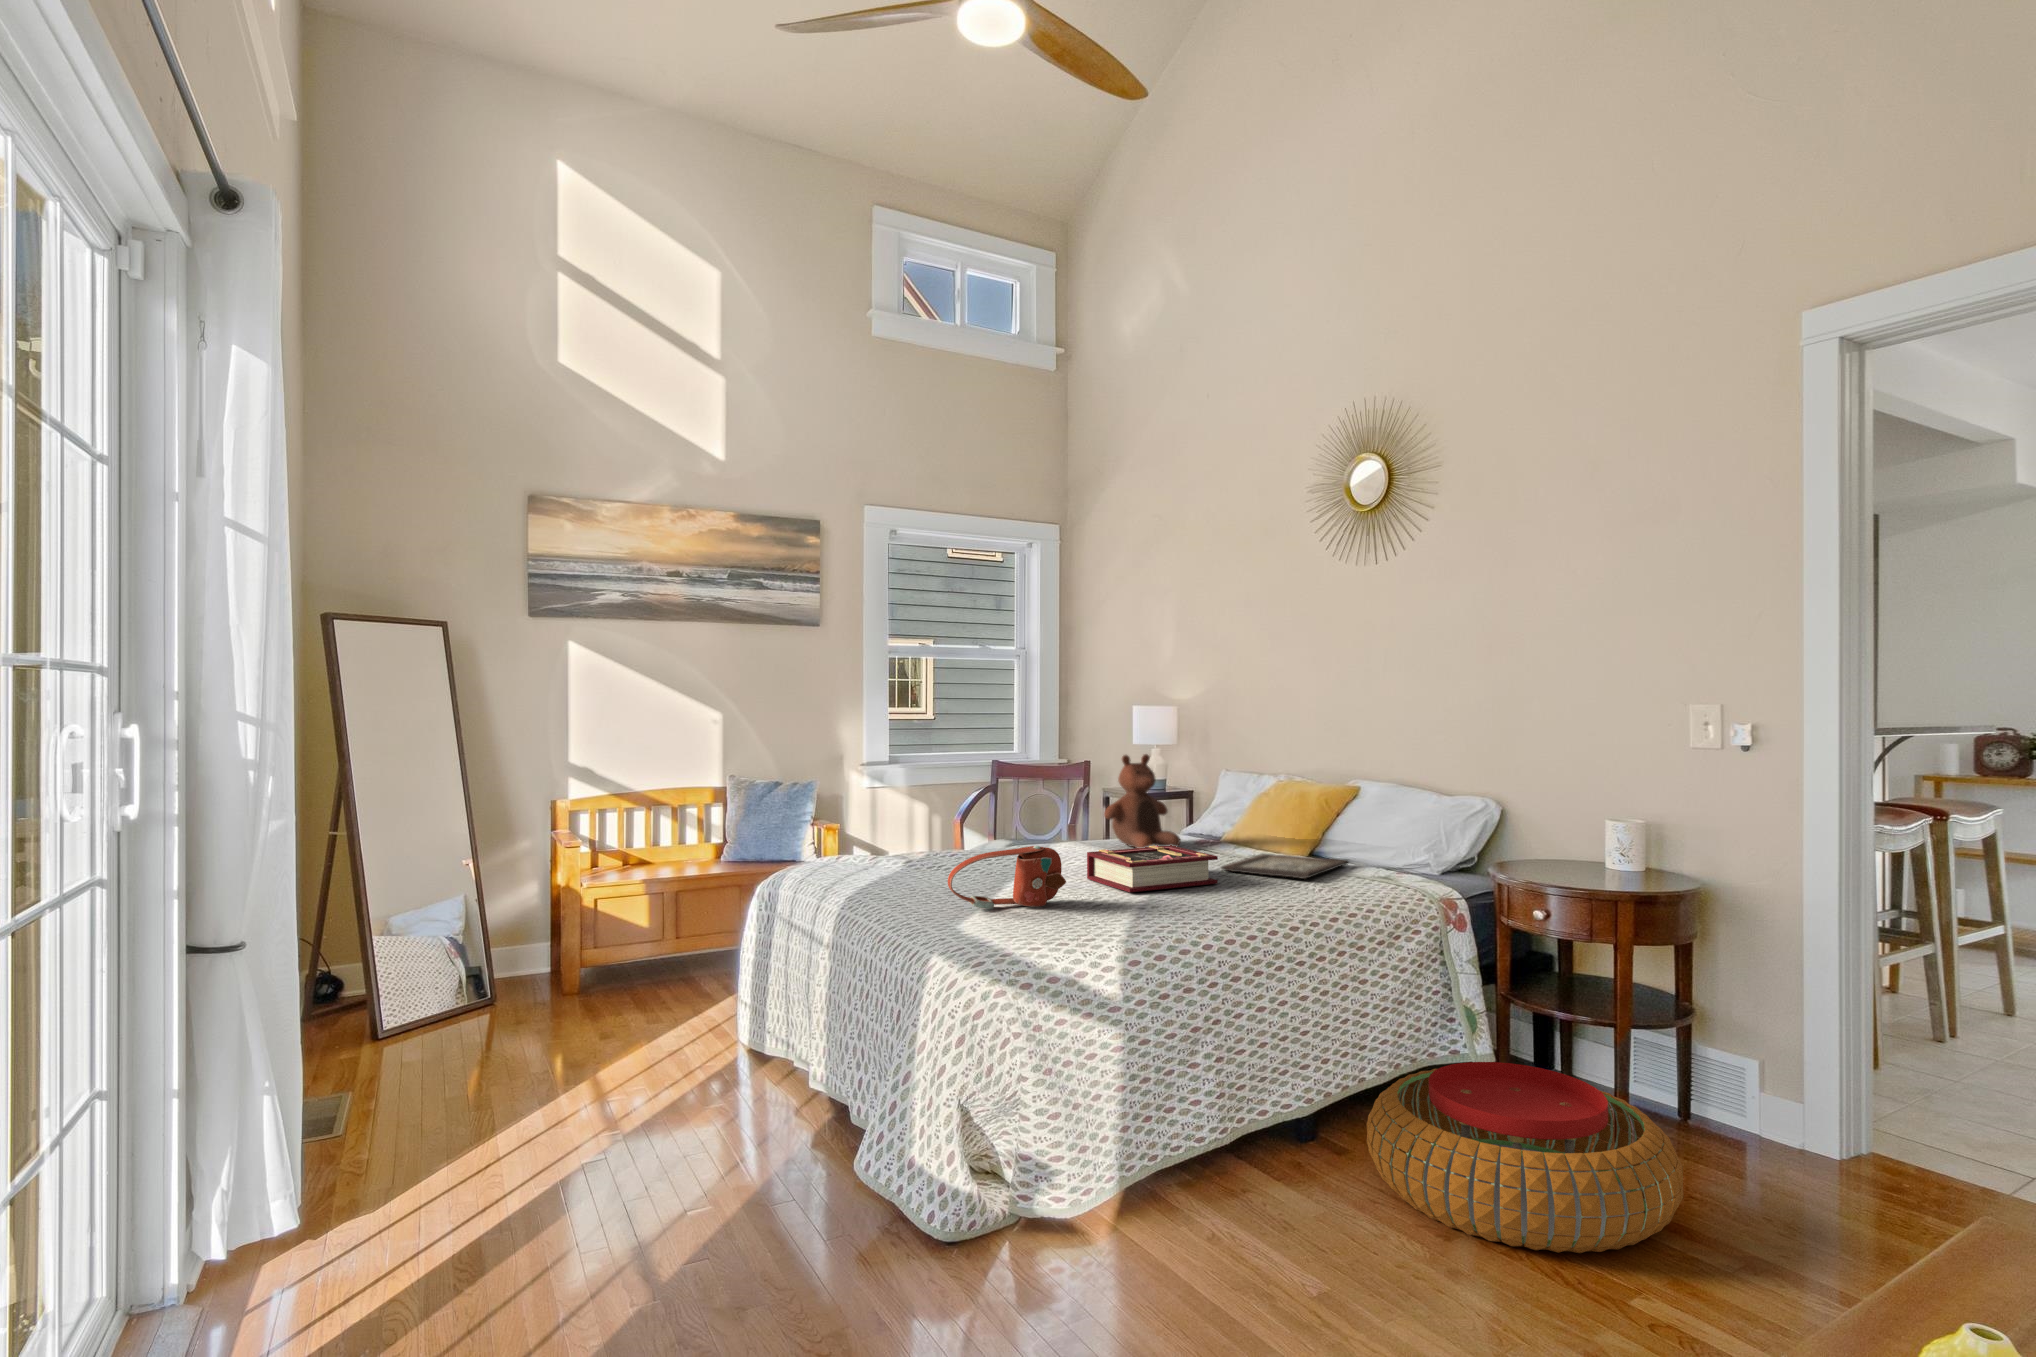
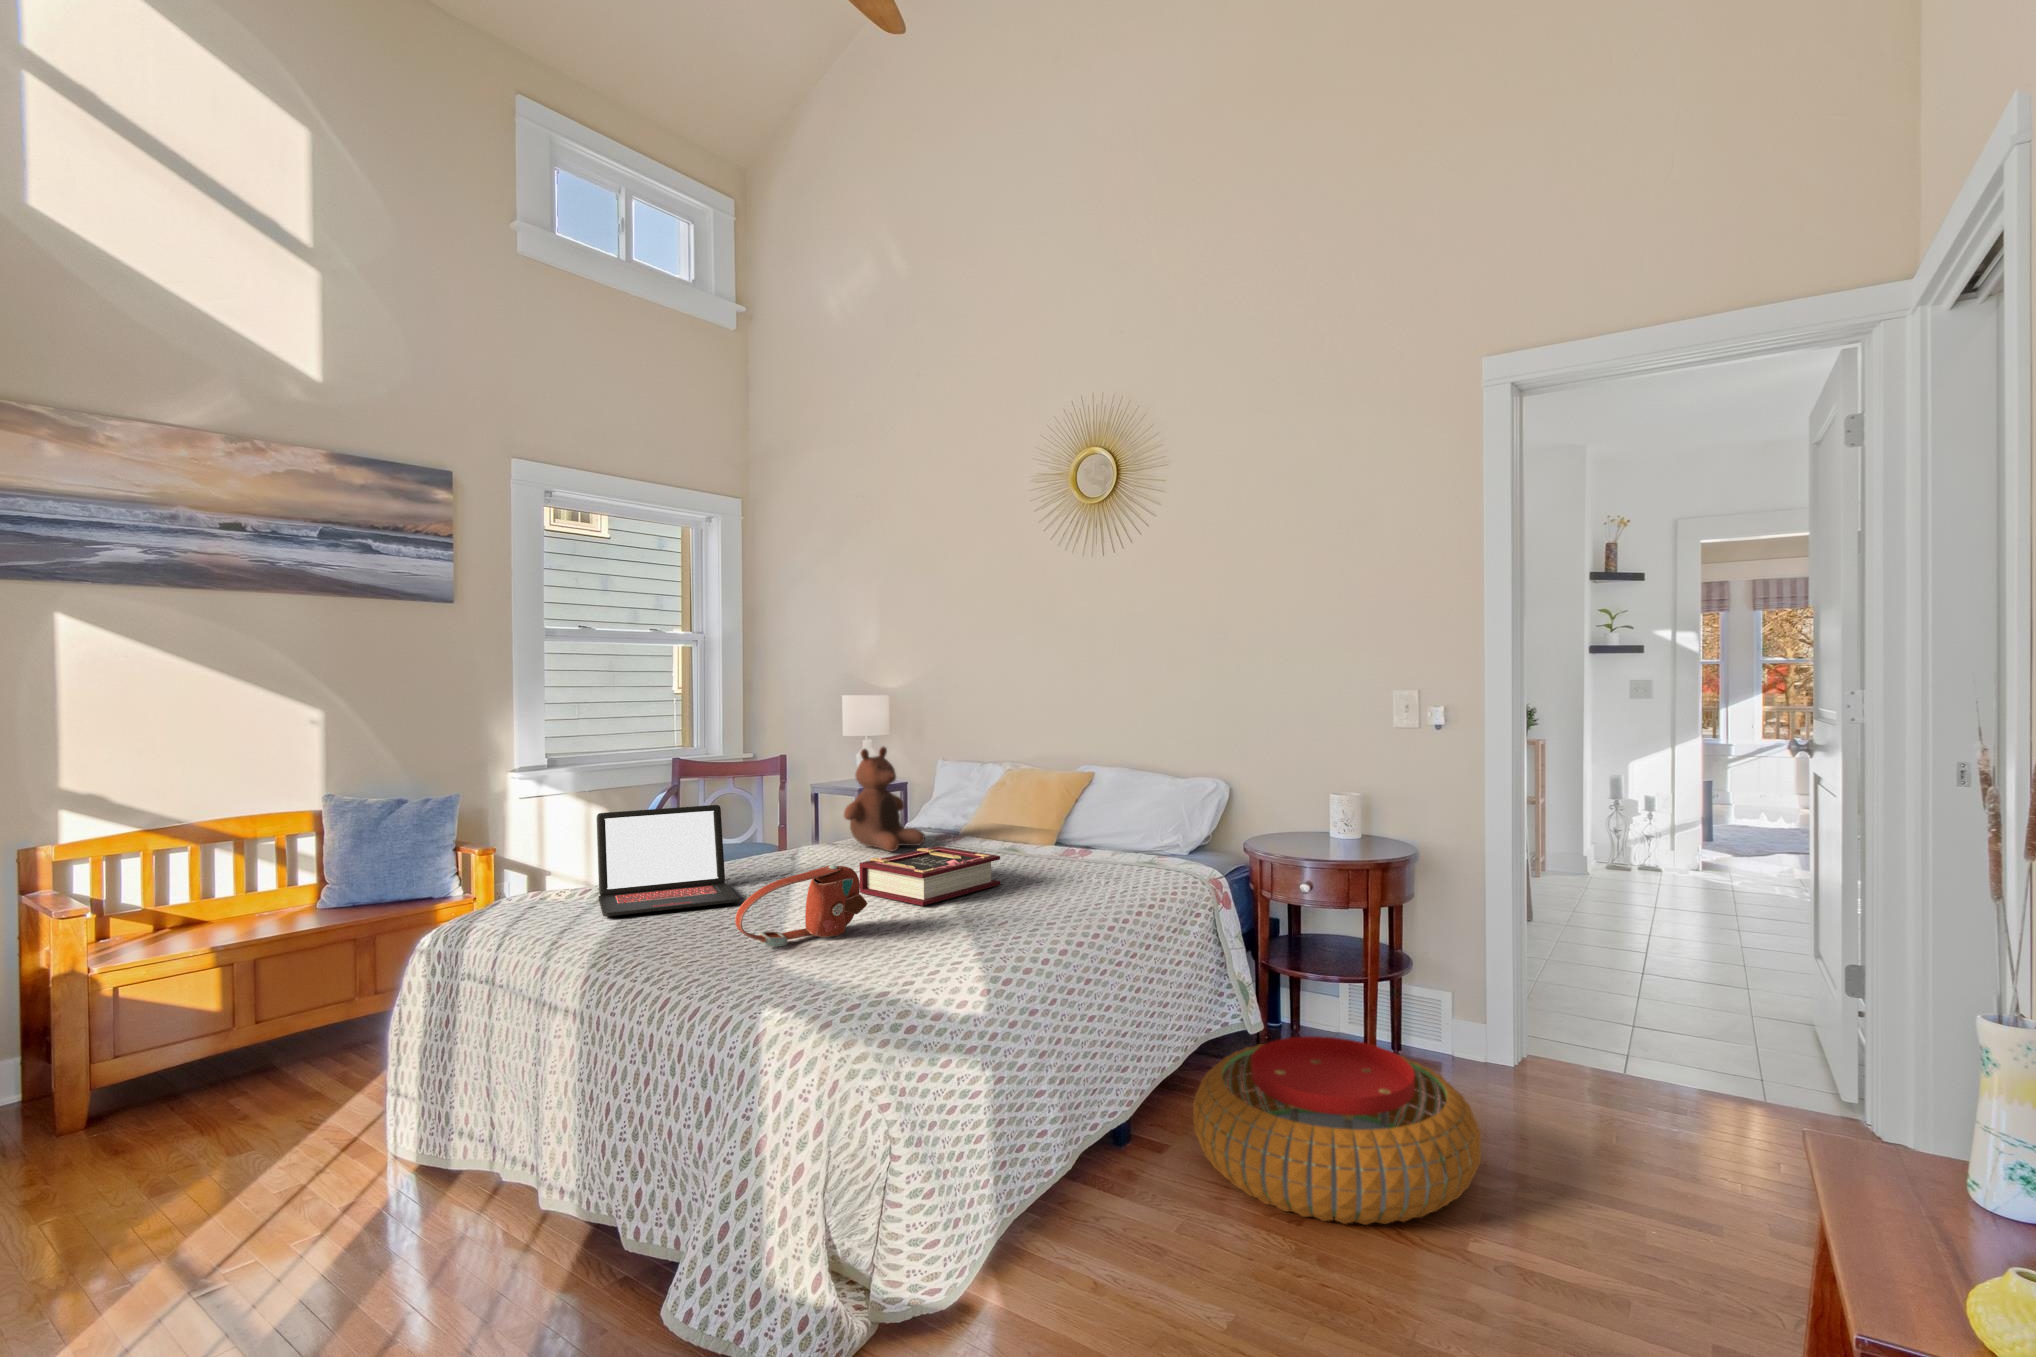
laptop: none [875,795,983,878] -> present [597,805,739,917]
tray: present [1221,854,1348,879] -> none [989,845,1101,871]

